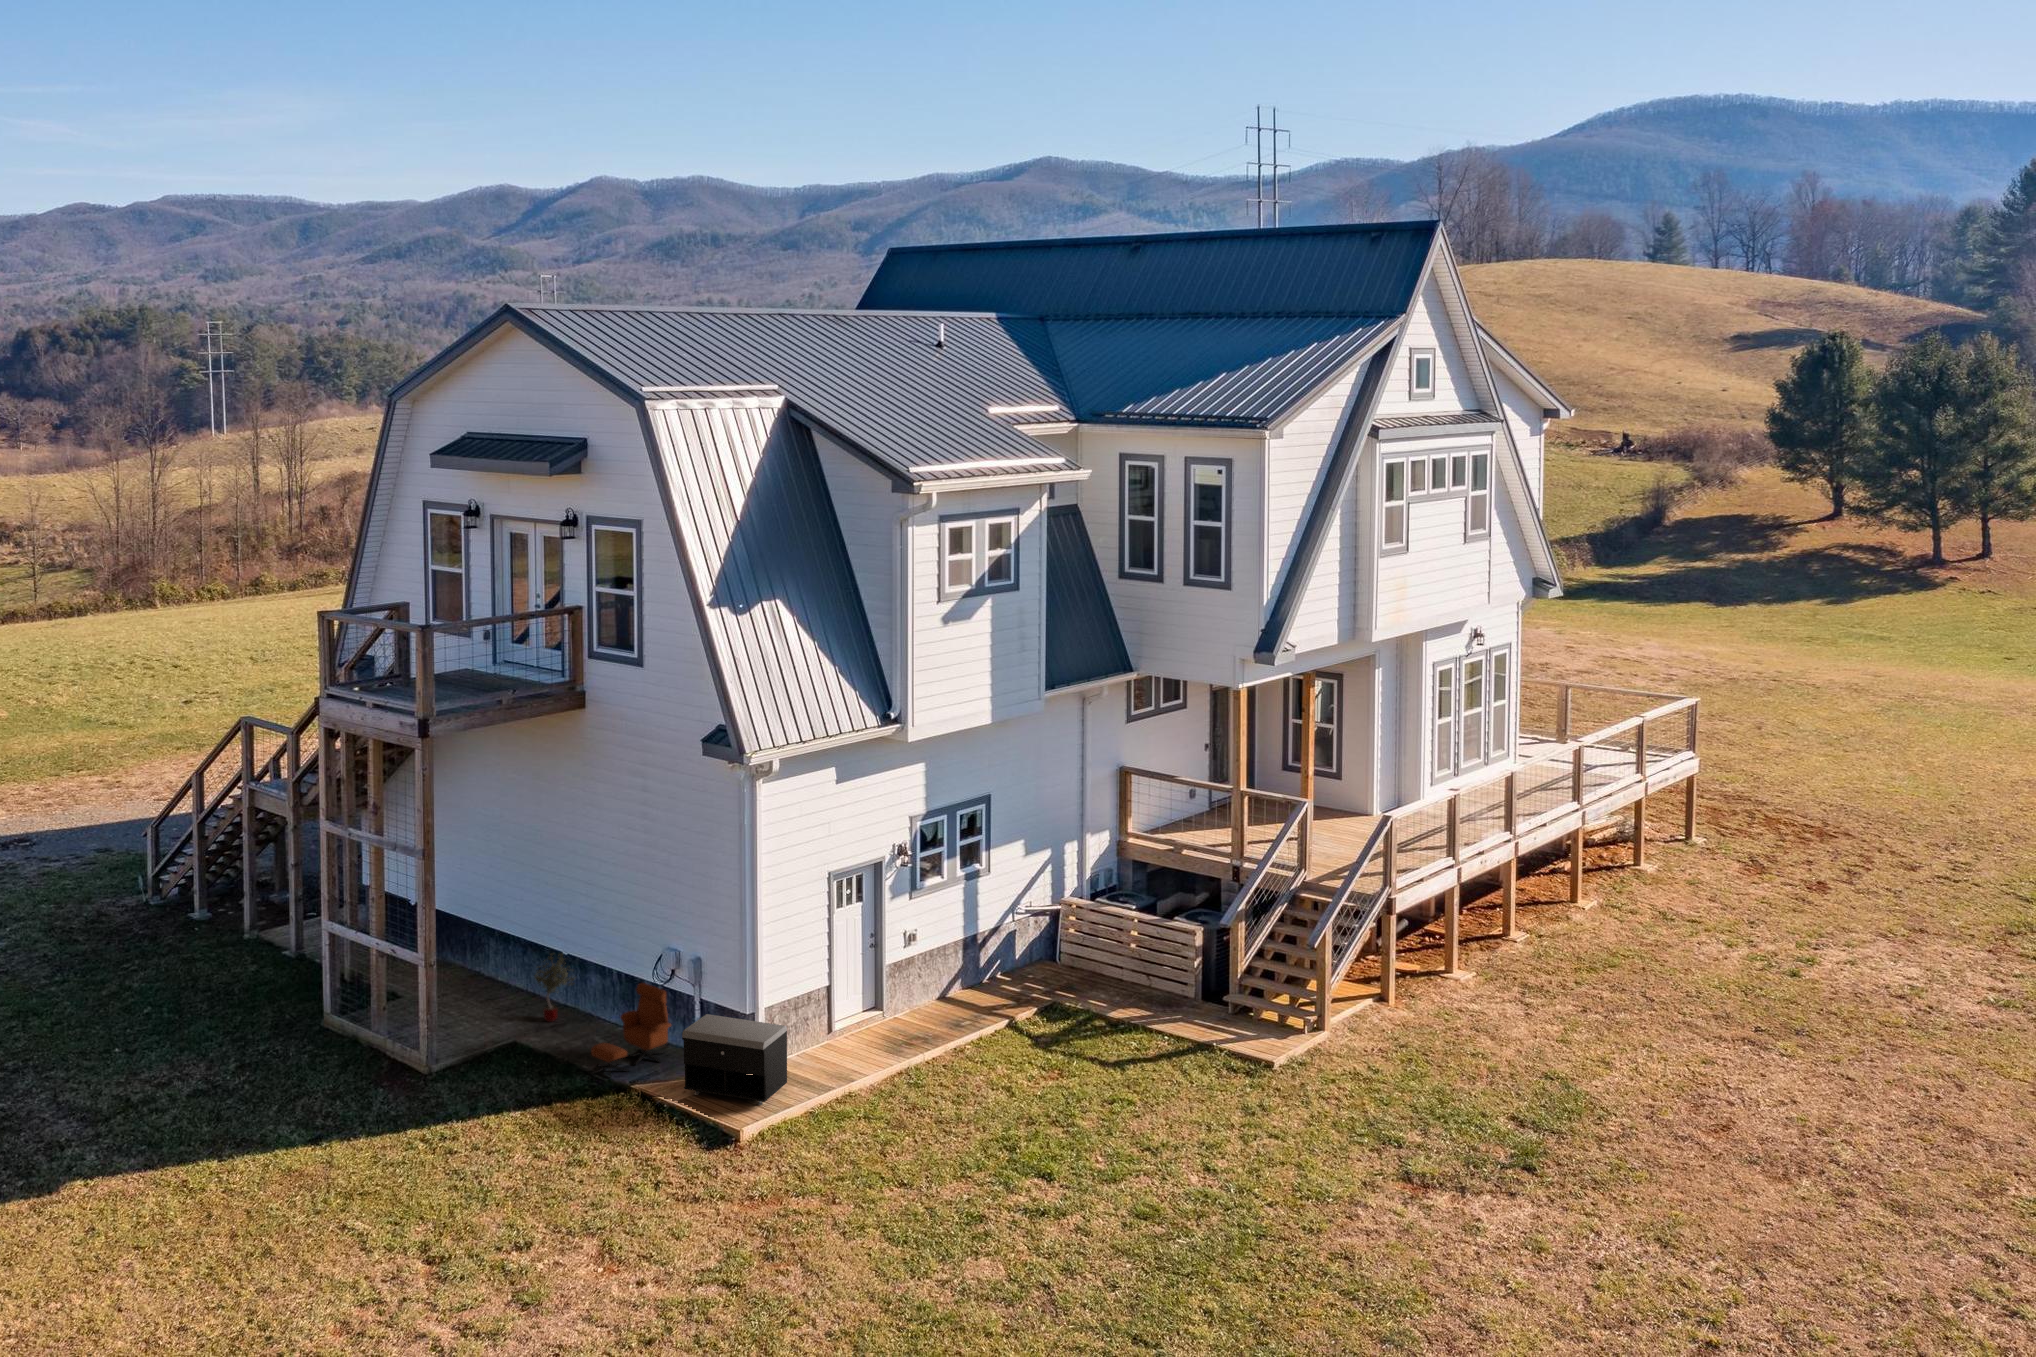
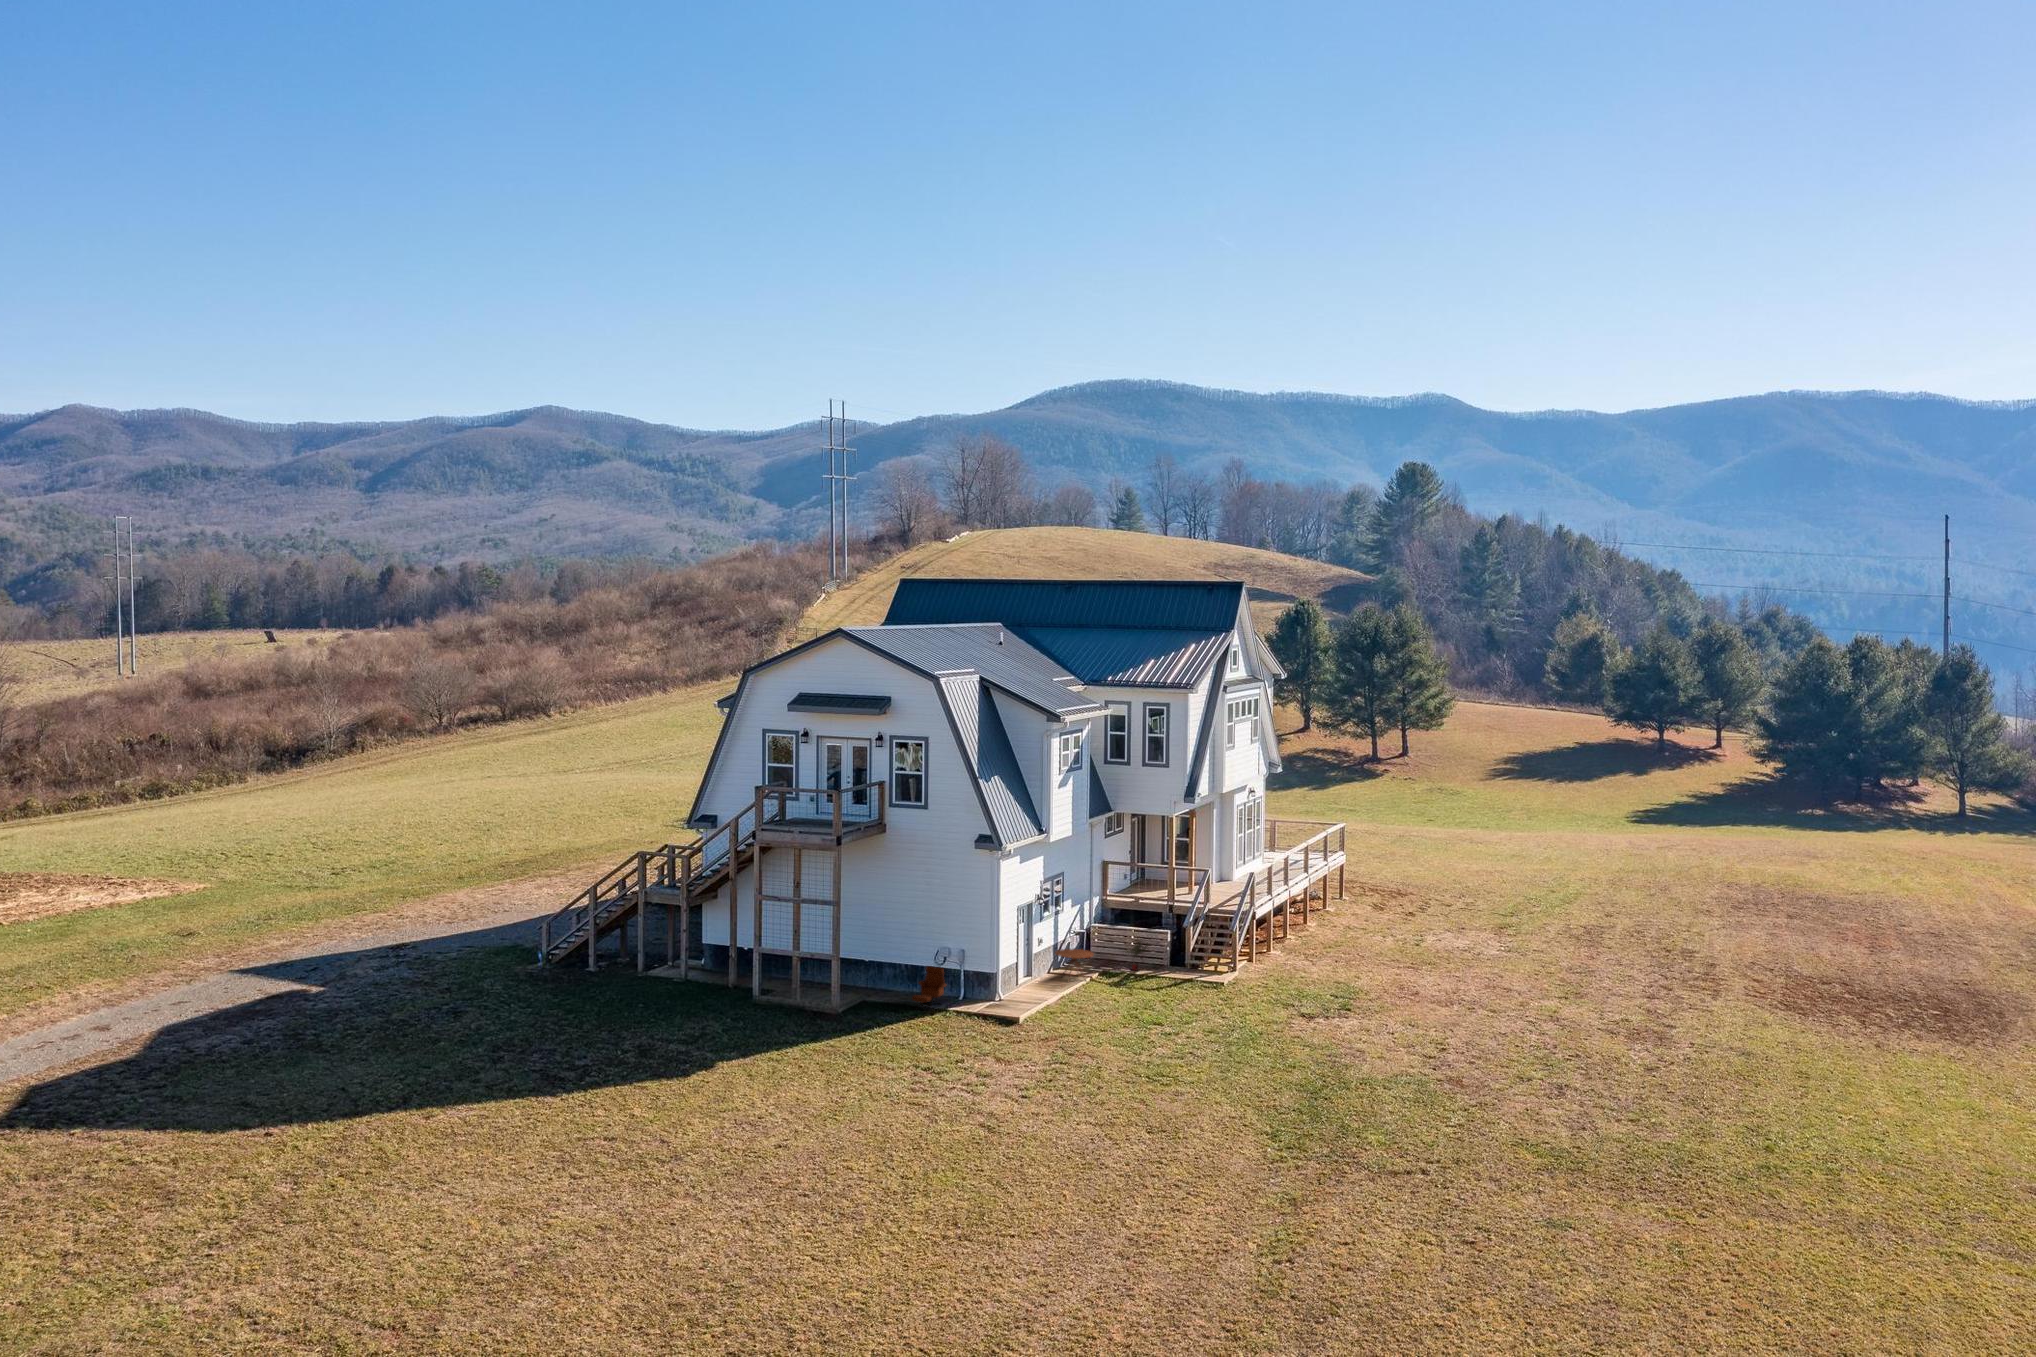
round table: none [946,951,1025,1022] -> present [1055,949,1094,976]
potted tree: present [534,954,575,1022] -> present [1125,941,1146,971]
storage bench: present [682,1014,787,1105] -> none [969,975,1014,1015]

